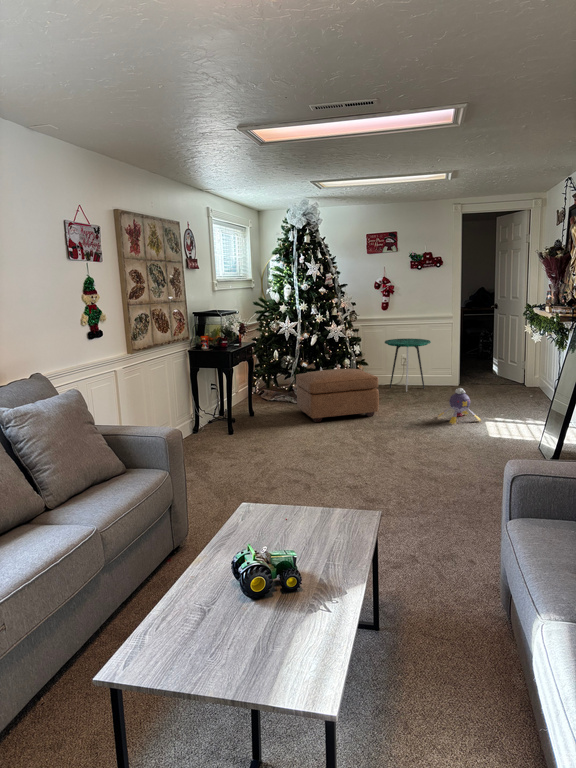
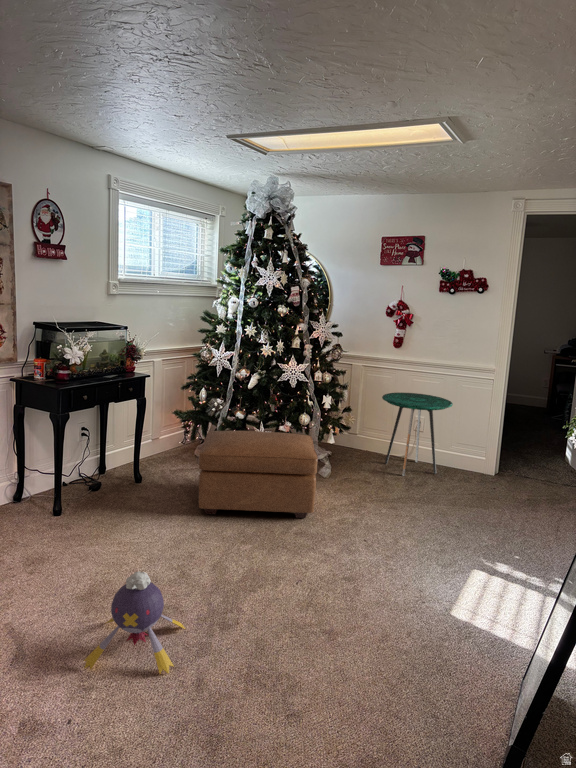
plush toy: present [439,388,481,424] -> present [84,571,185,674]

